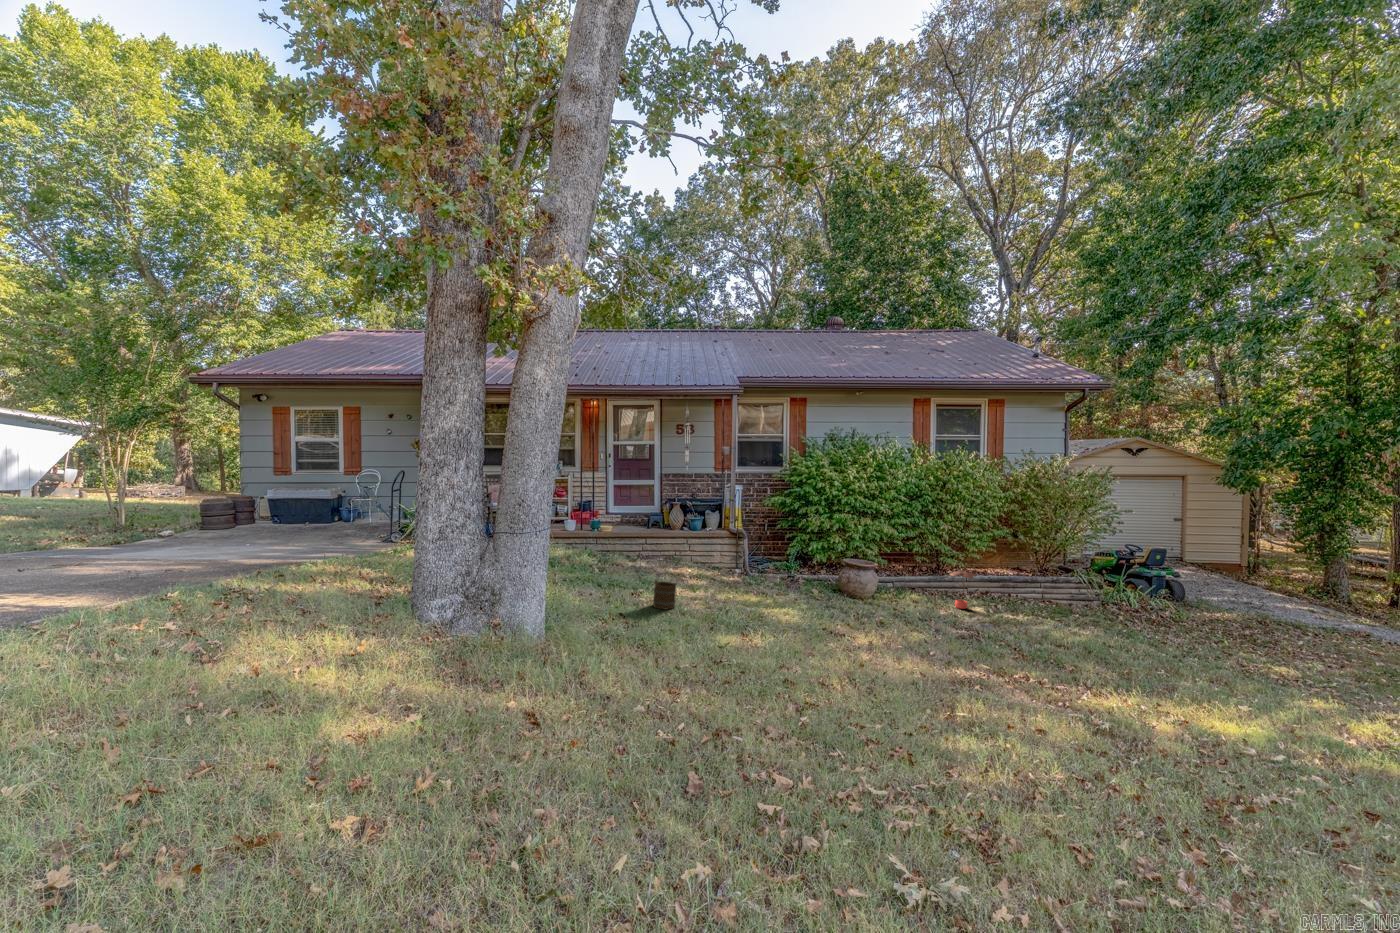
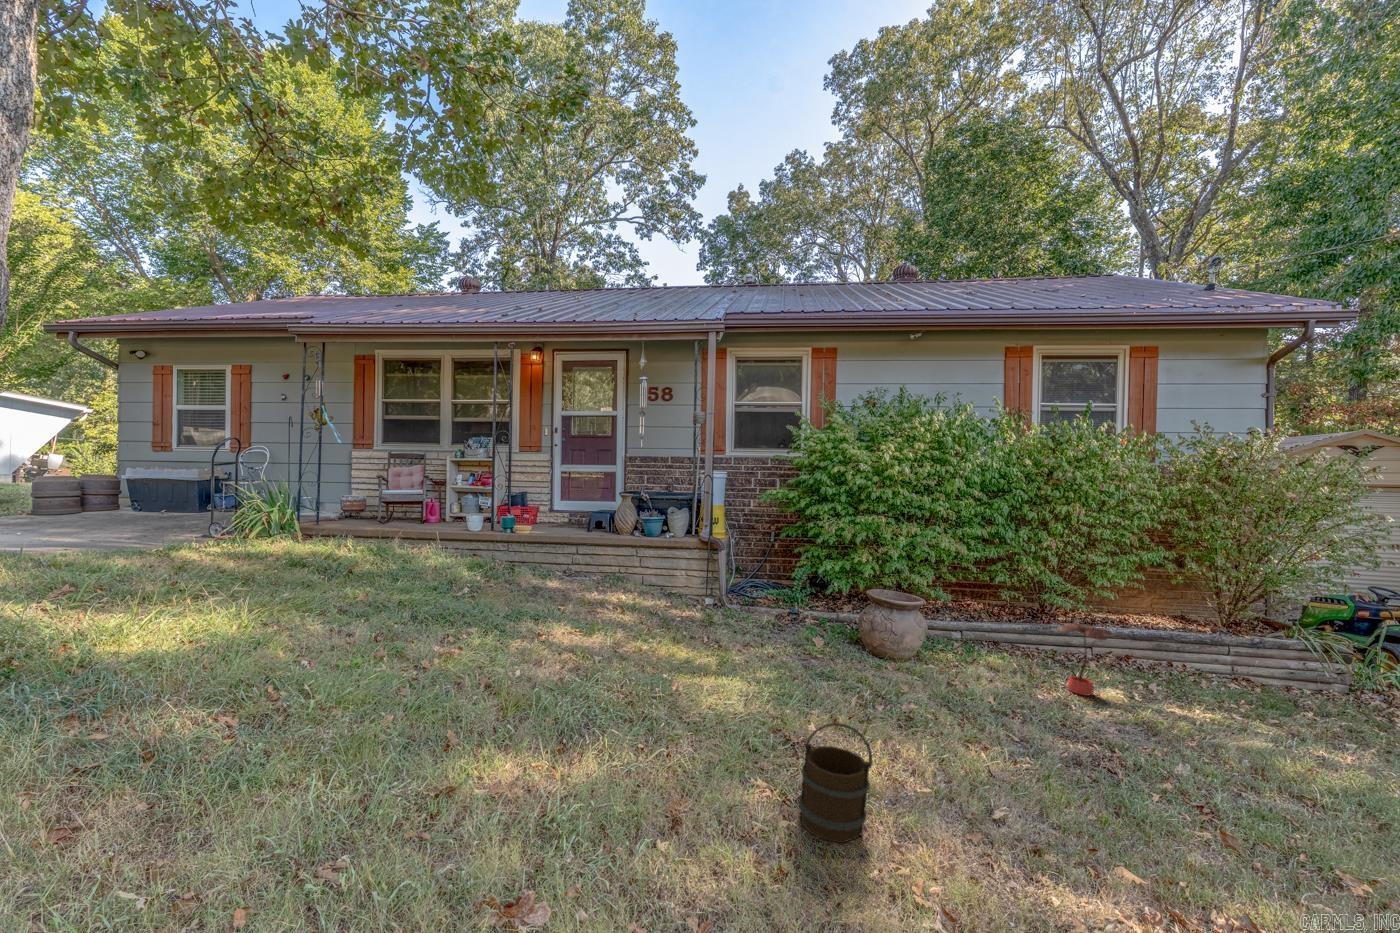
bucket: present [653,580,677,609] -> present [798,723,872,843]

